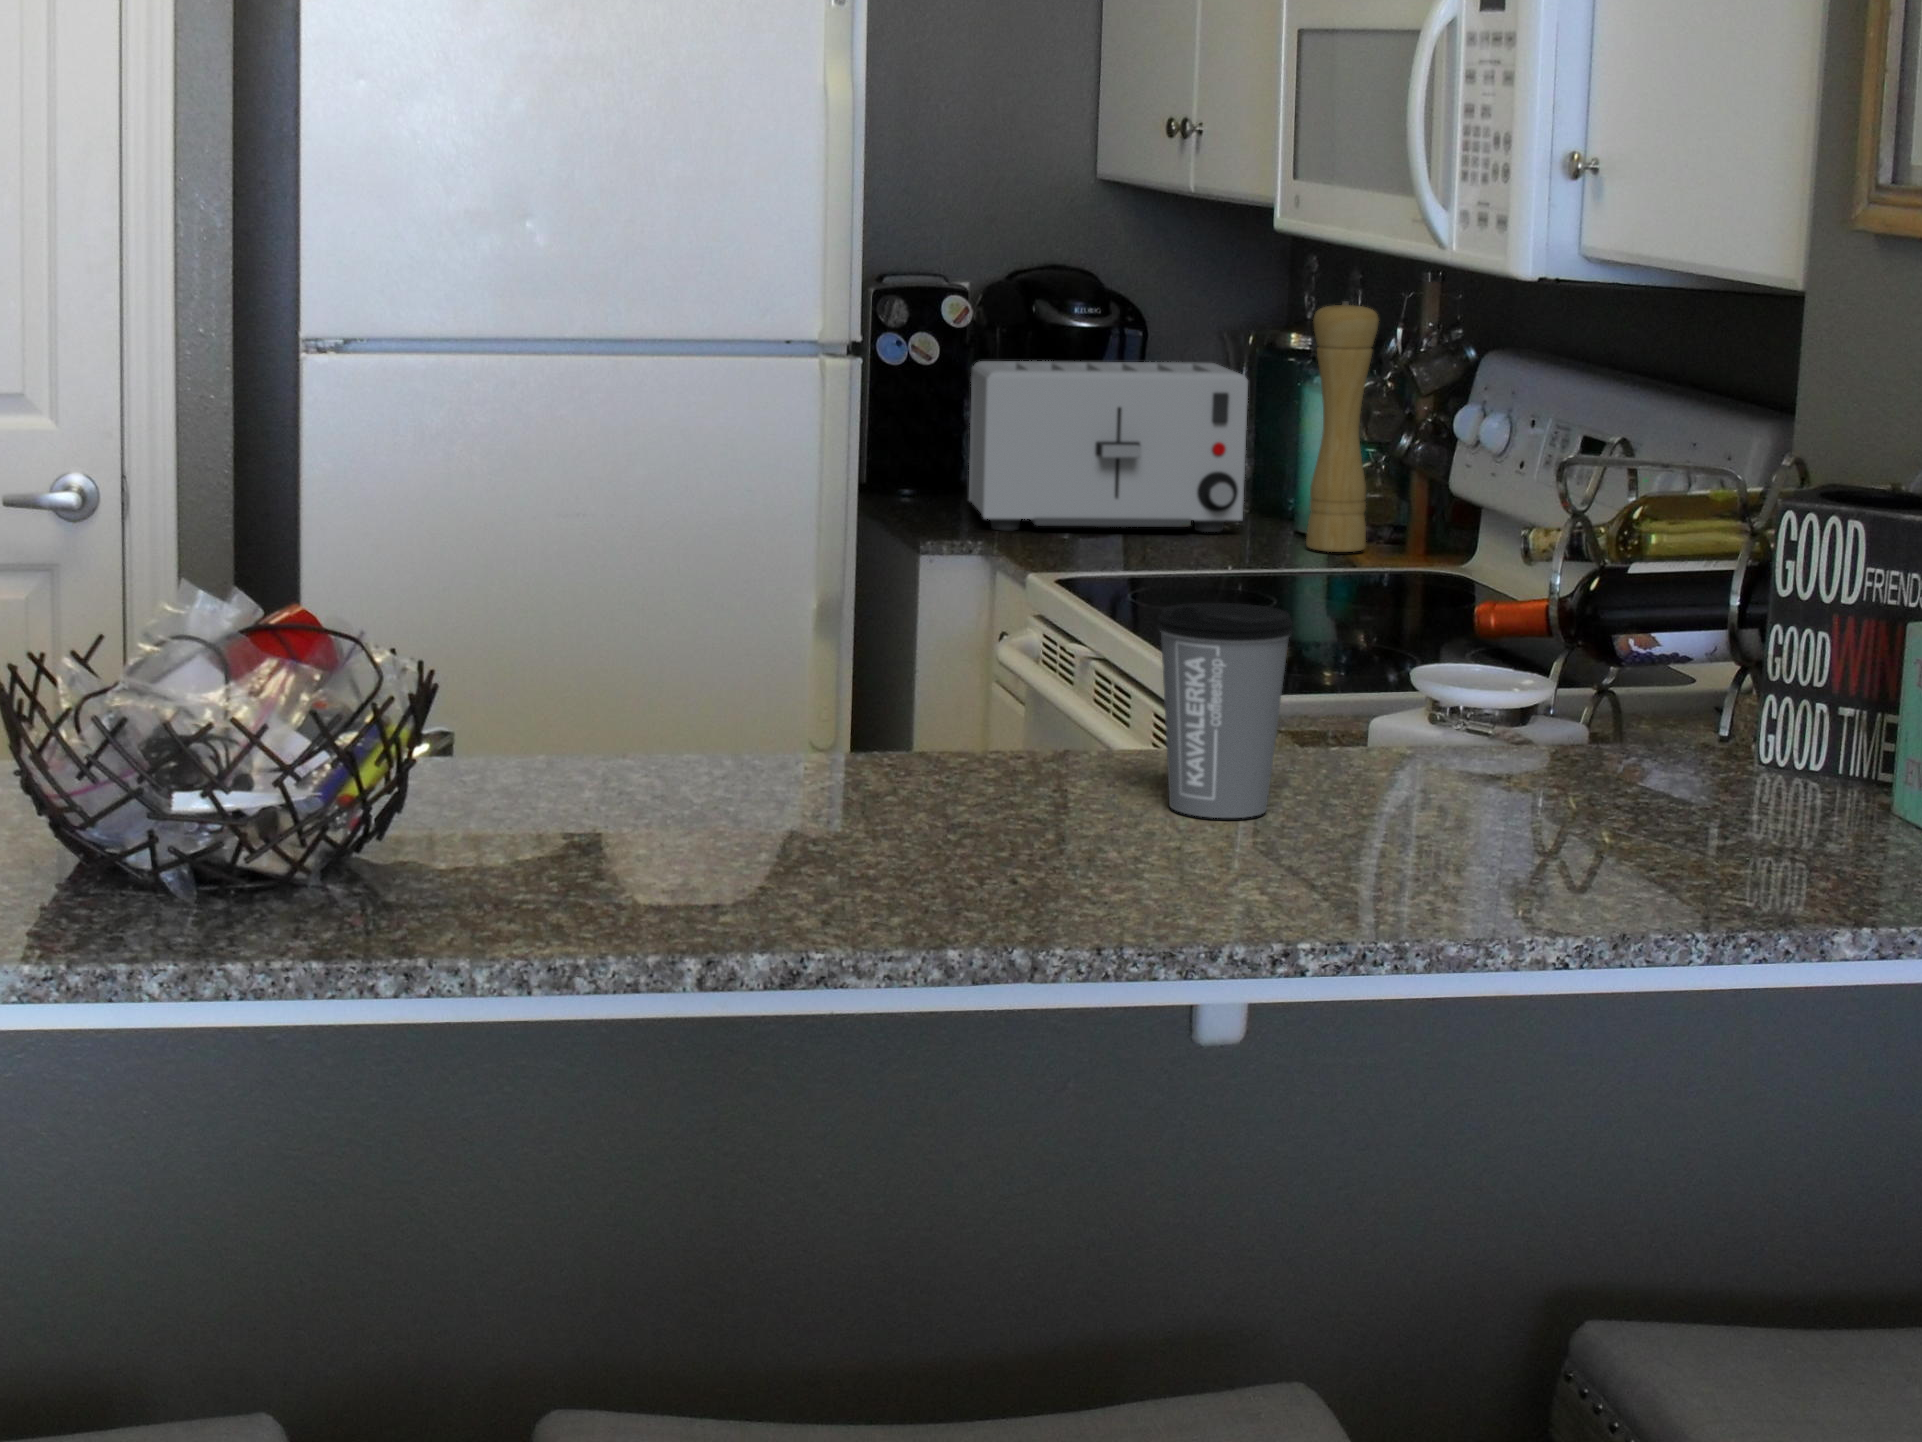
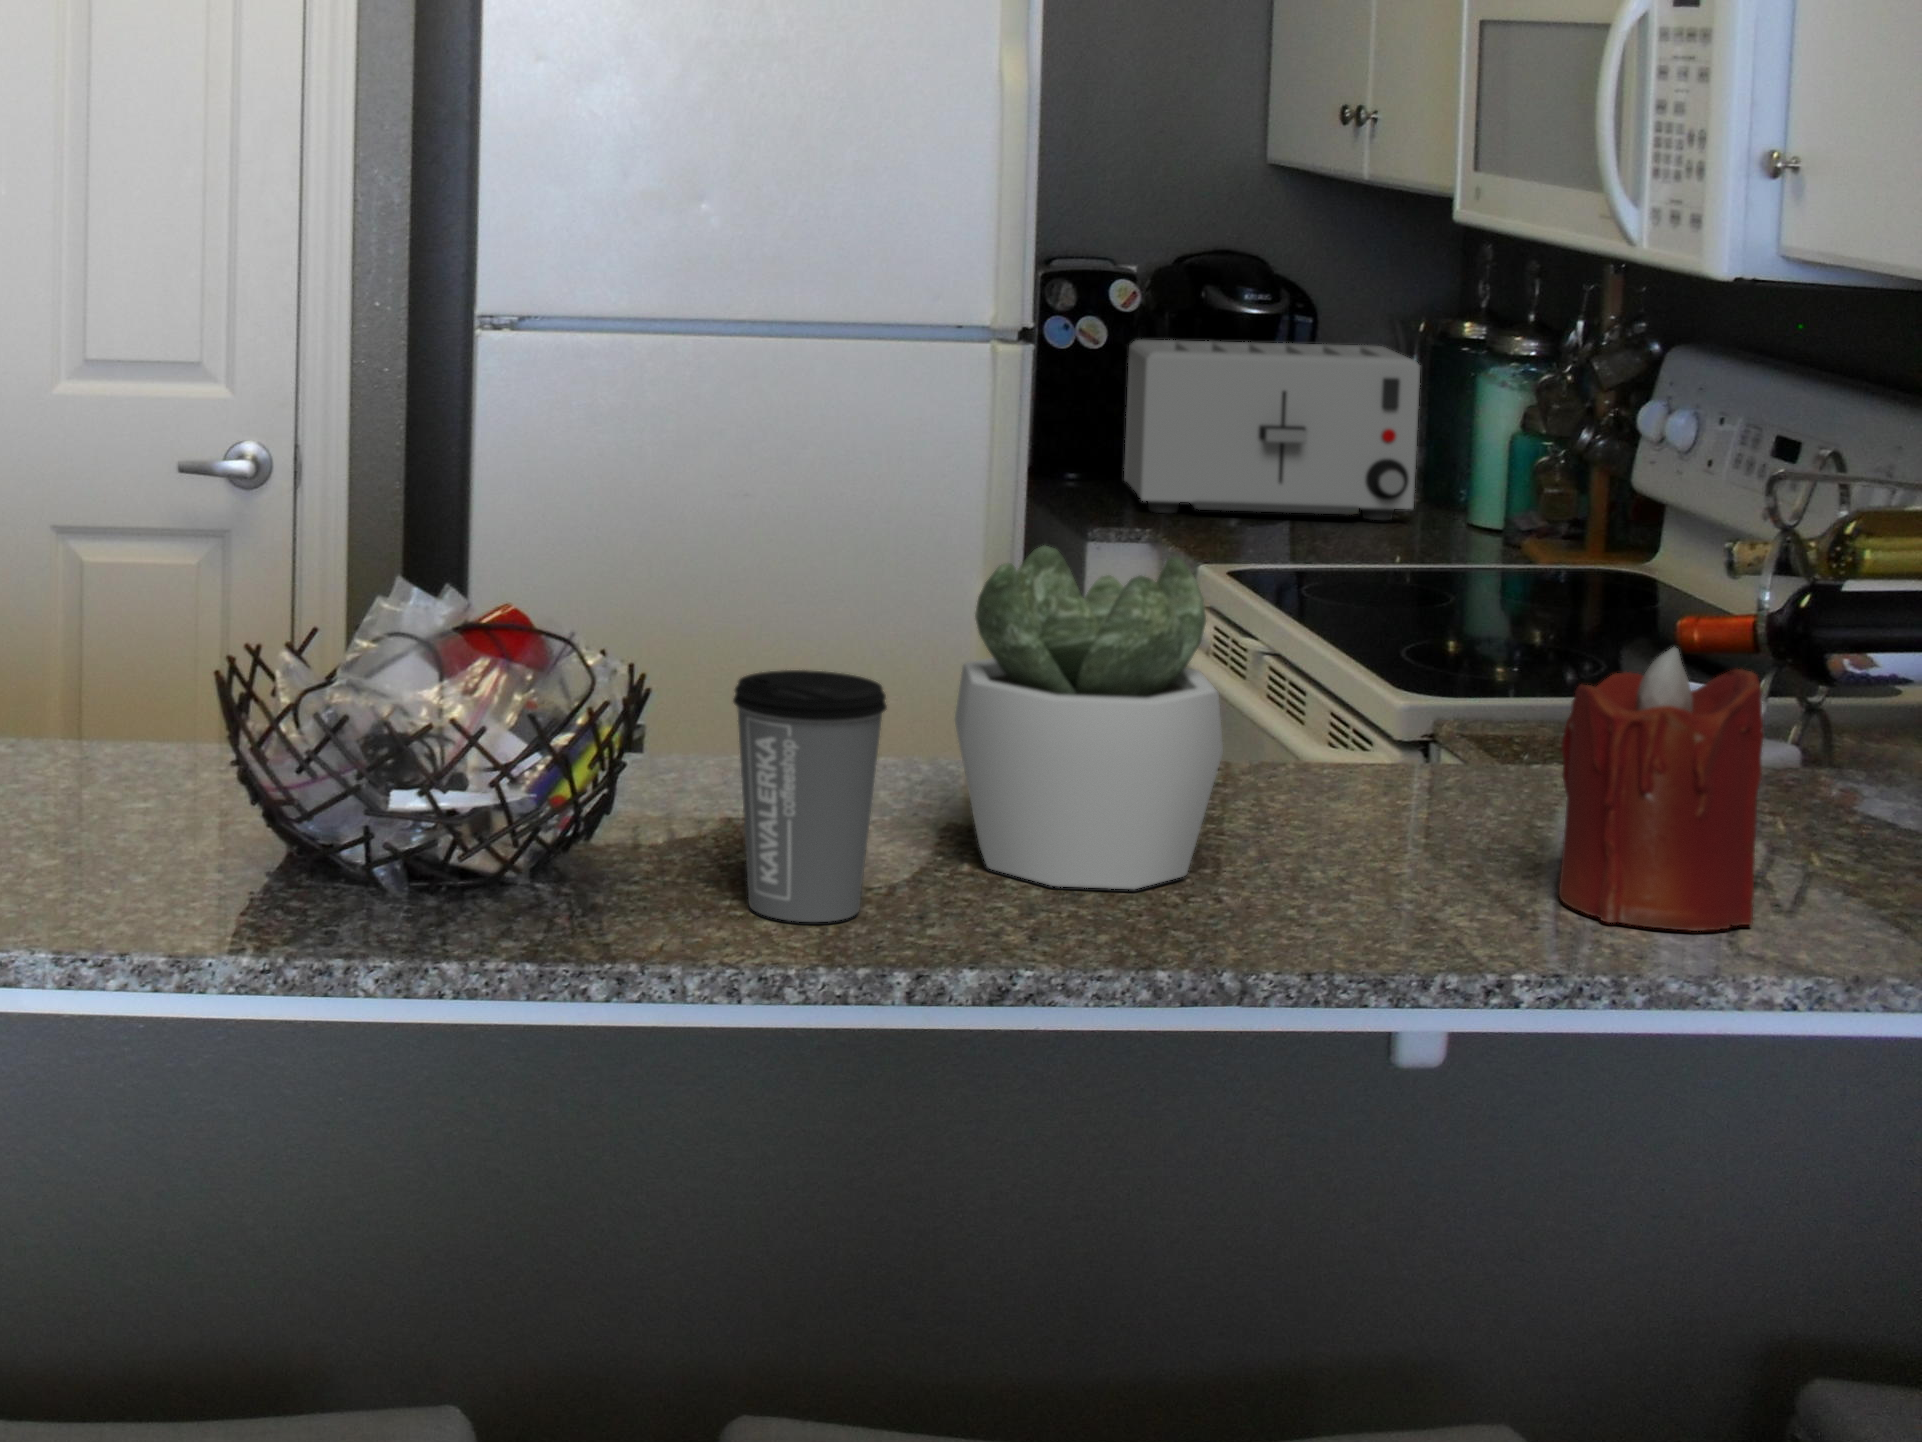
pepper mill: present [1306,301,1379,552] -> none [1482,288,1560,546]
succulent plant: none [758,533,1019,870] -> present [955,545,1223,889]
coffee cup: present [1157,603,1293,818] -> present [733,670,887,922]
candle: none [1342,613,1531,887] -> present [1559,647,1763,931]

